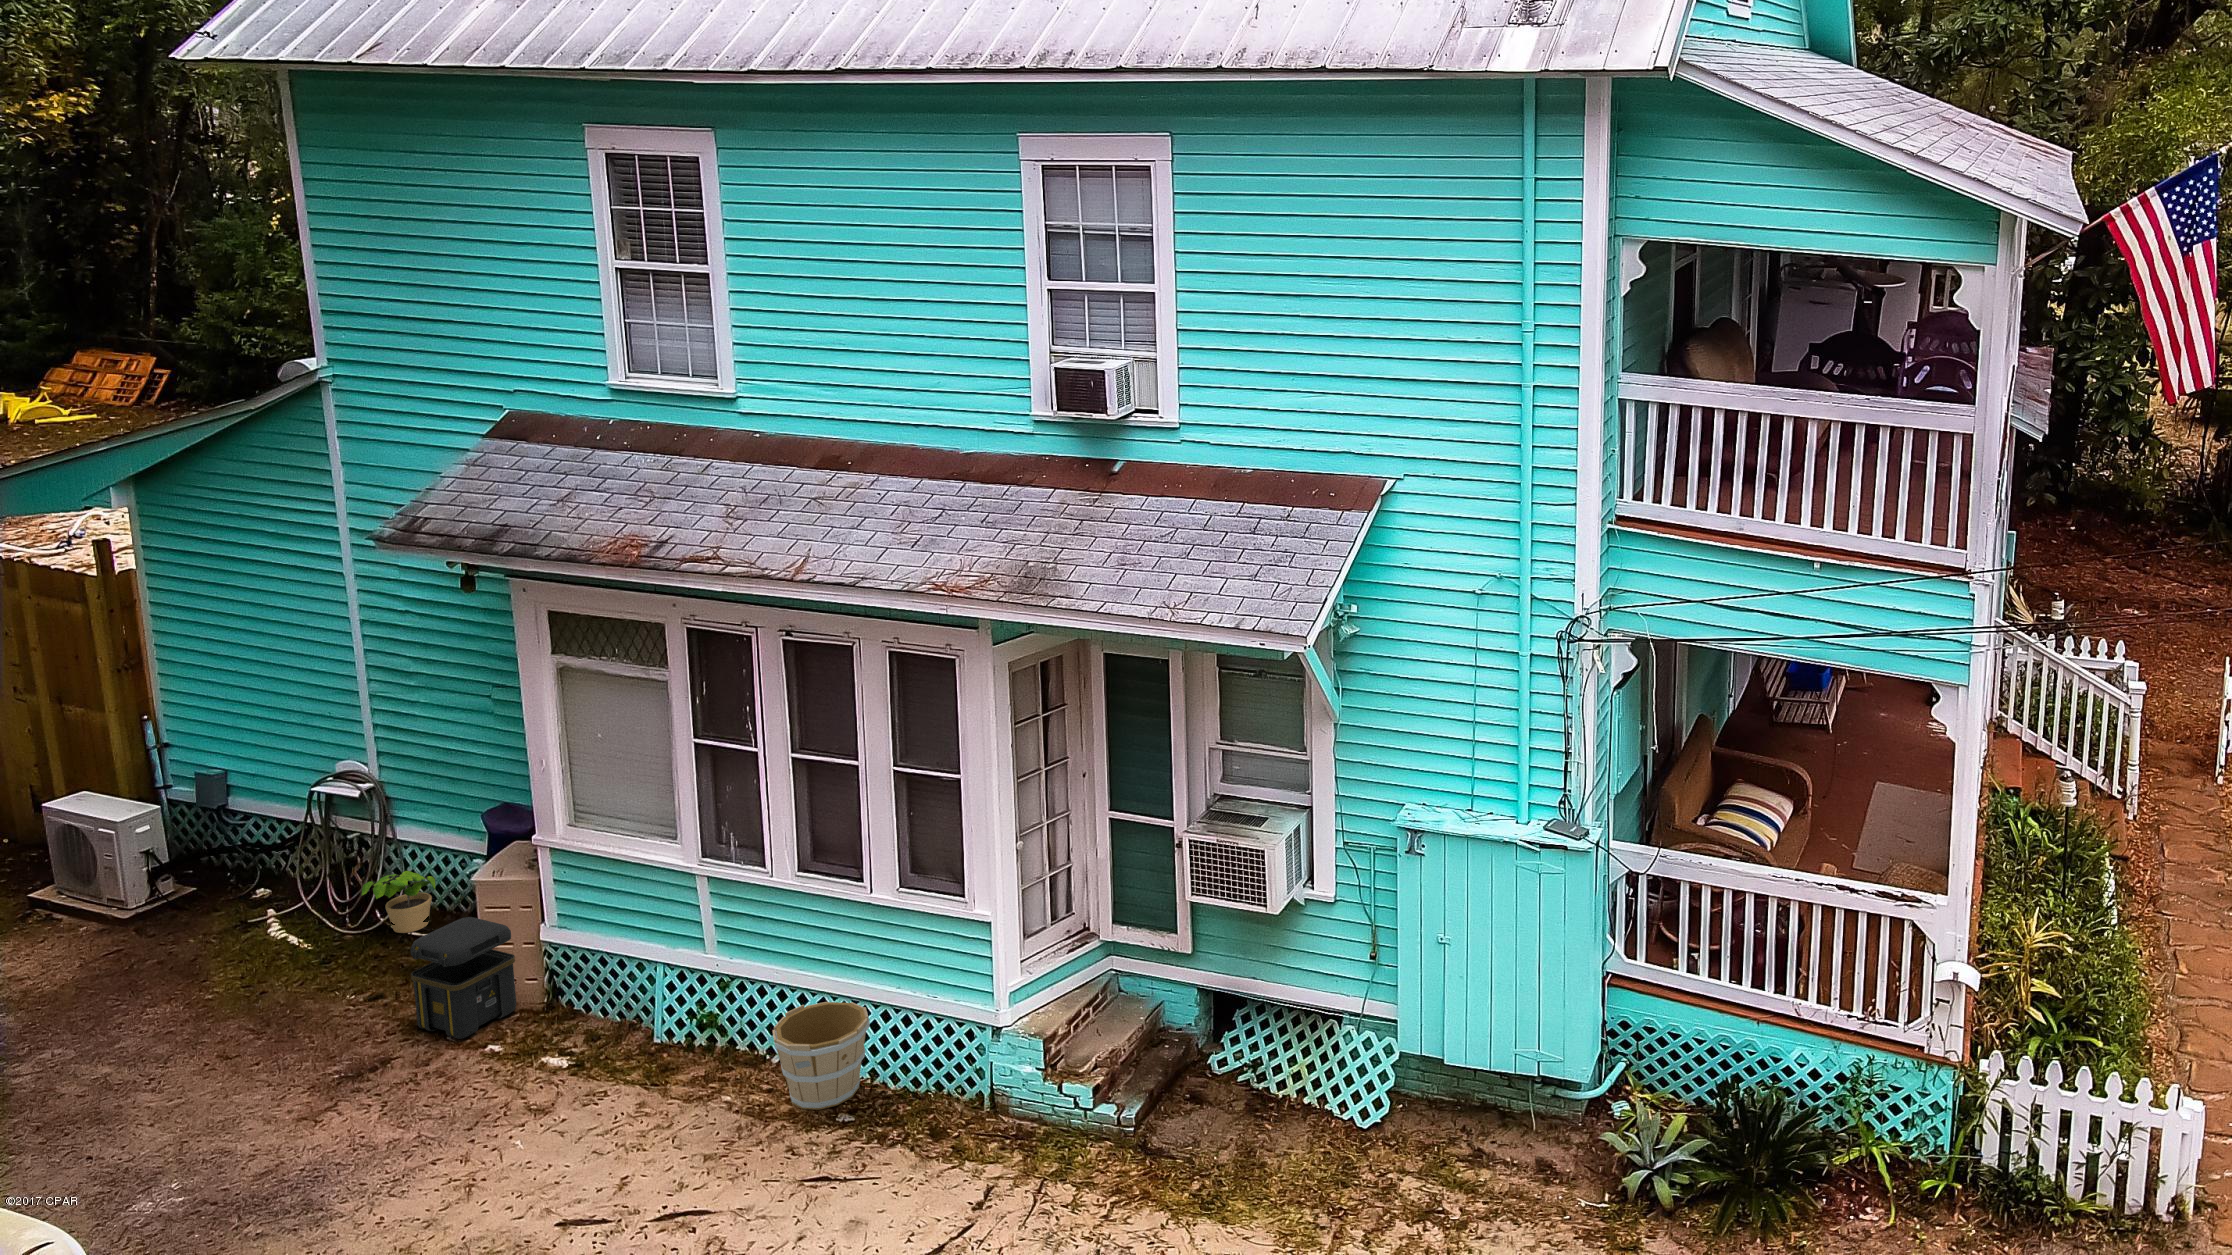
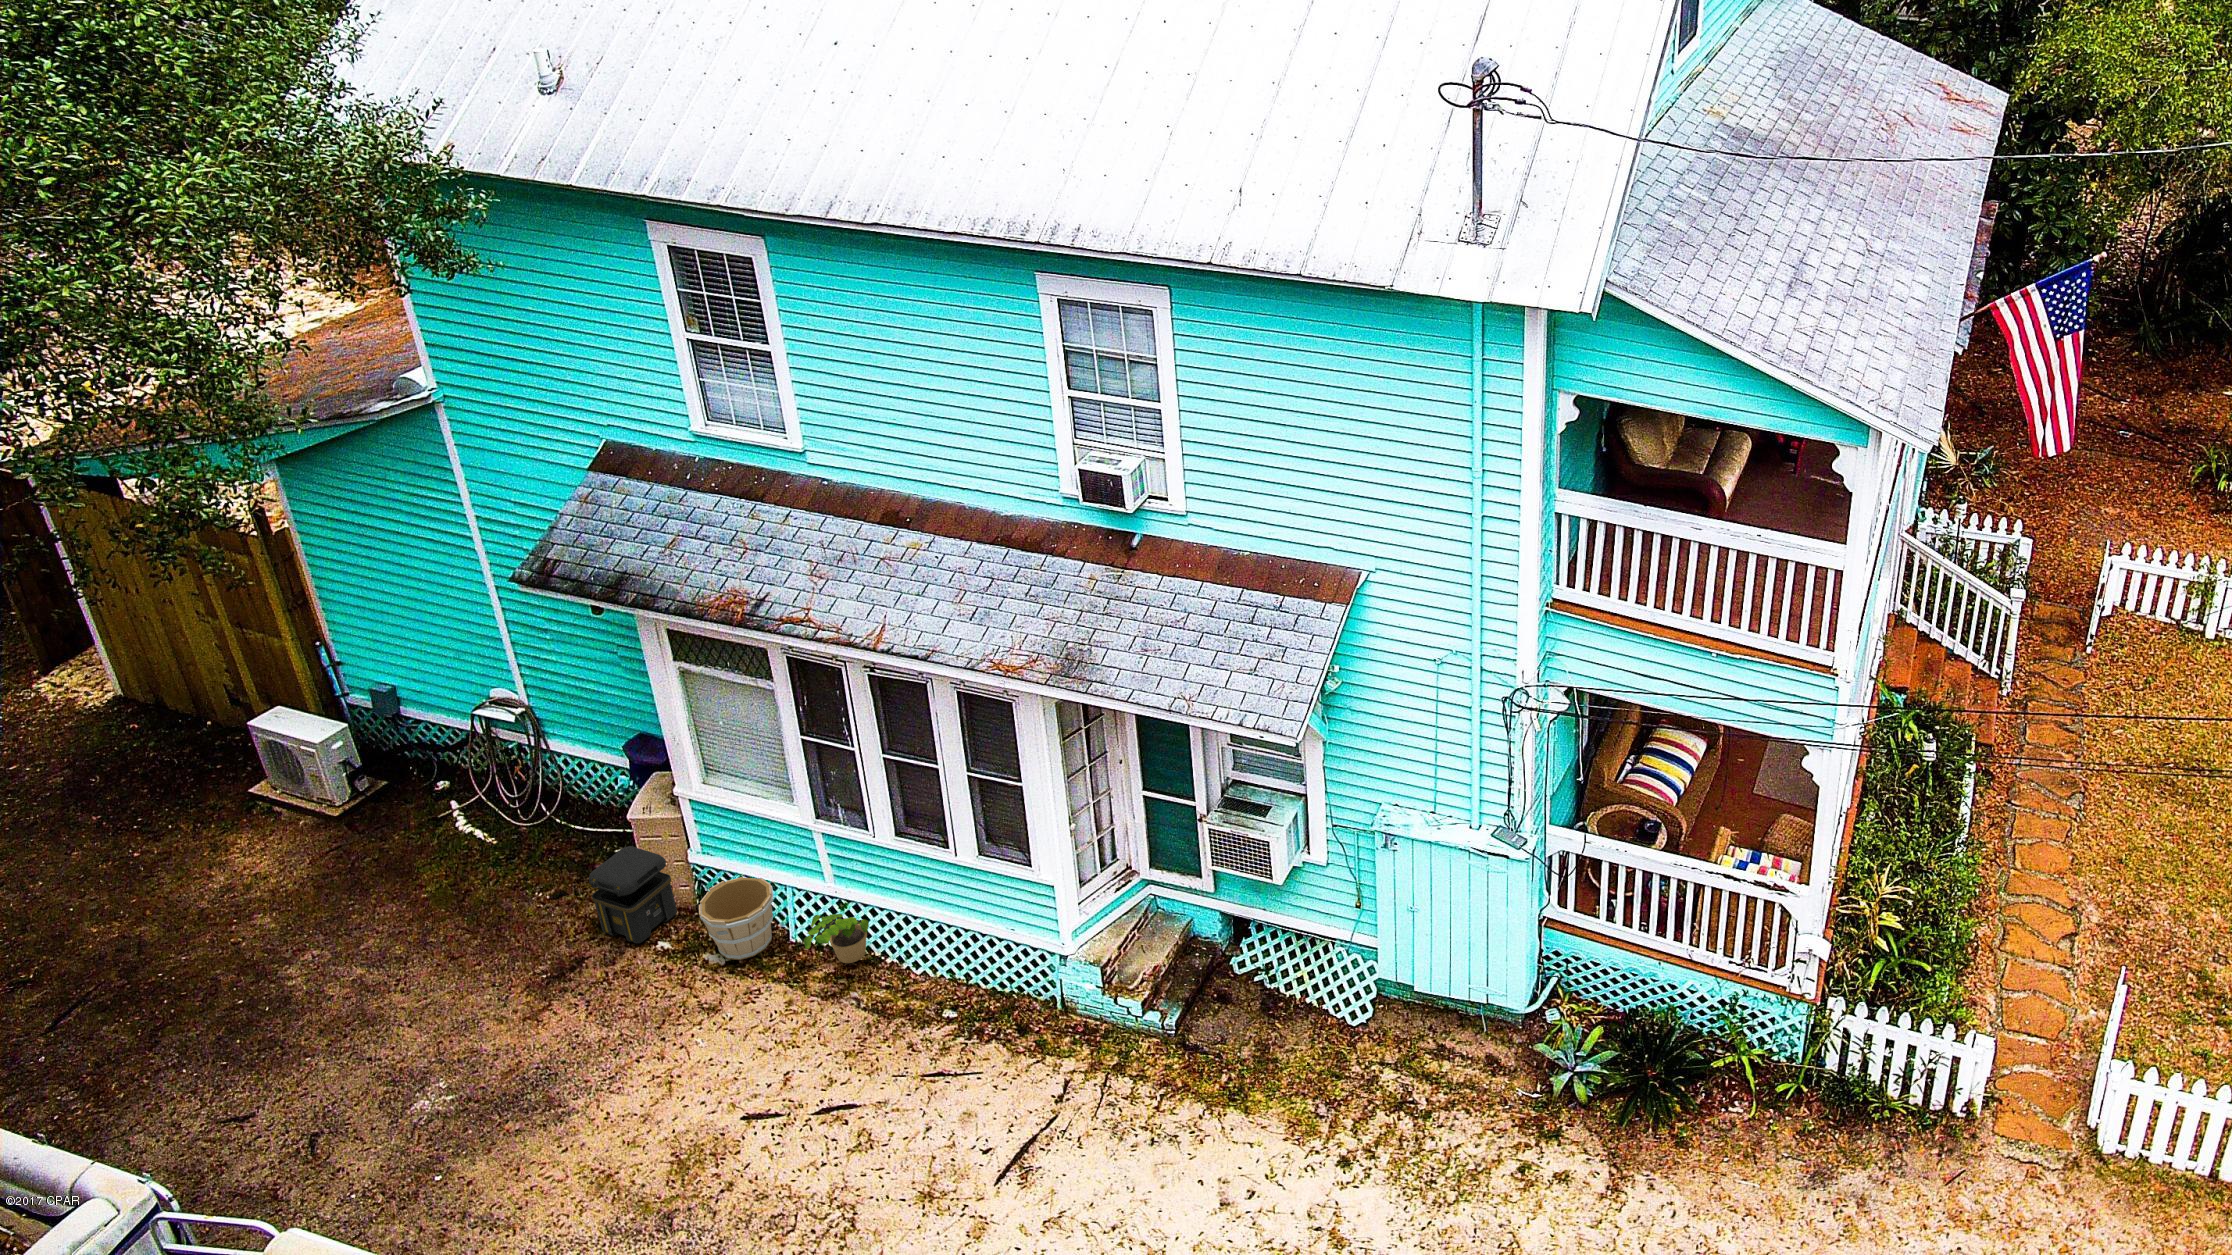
potted plant: present [361,871,435,933] -> present [804,914,869,963]
wooden bucket: present [773,1002,870,1110] -> present [699,877,773,960]

